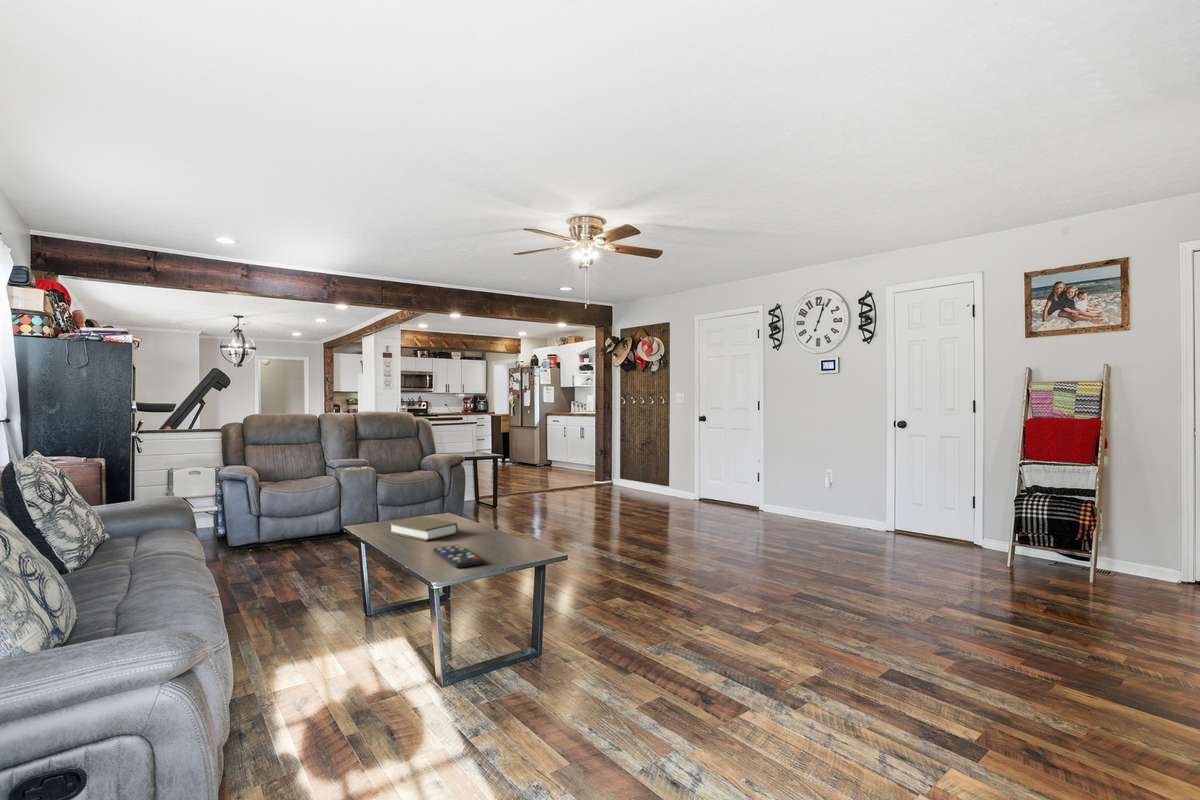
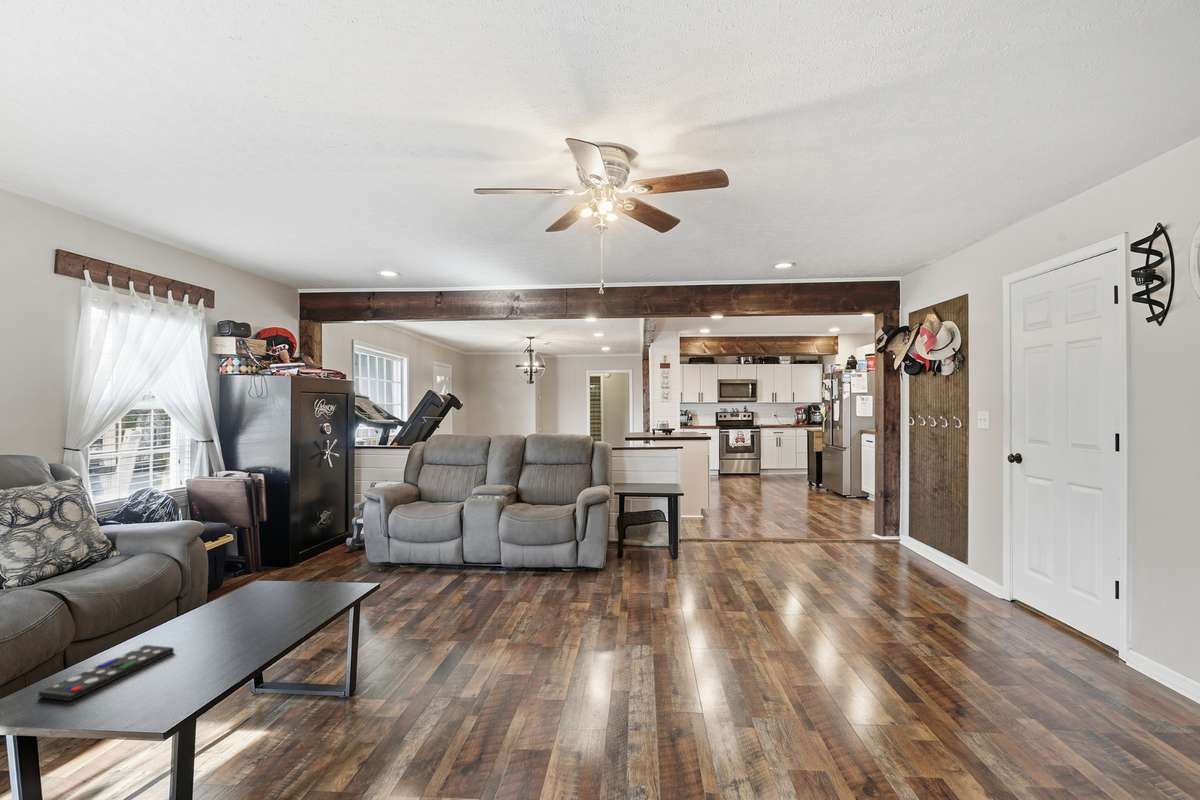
book: present [389,516,458,541] -> none [204,583,289,625]

